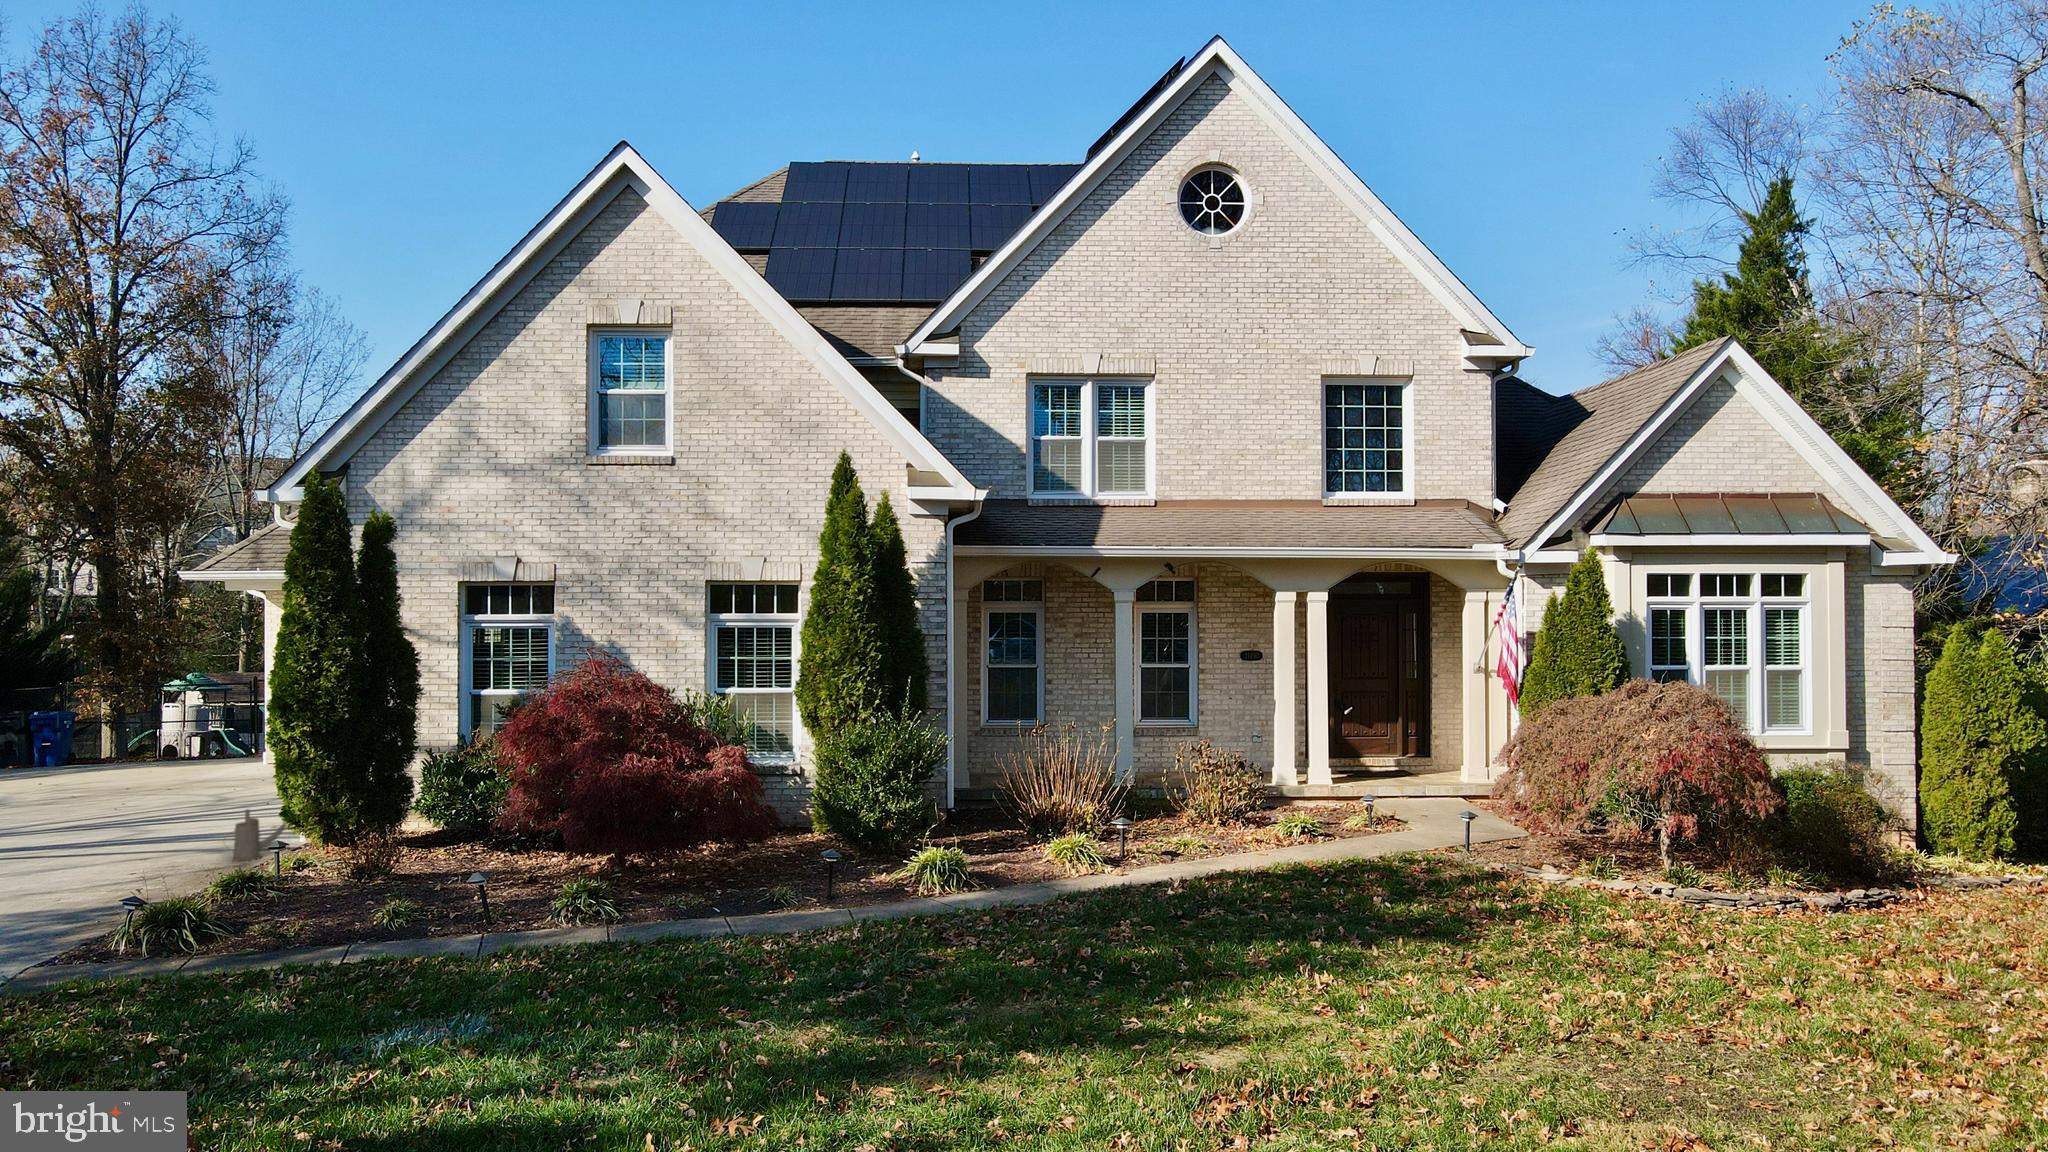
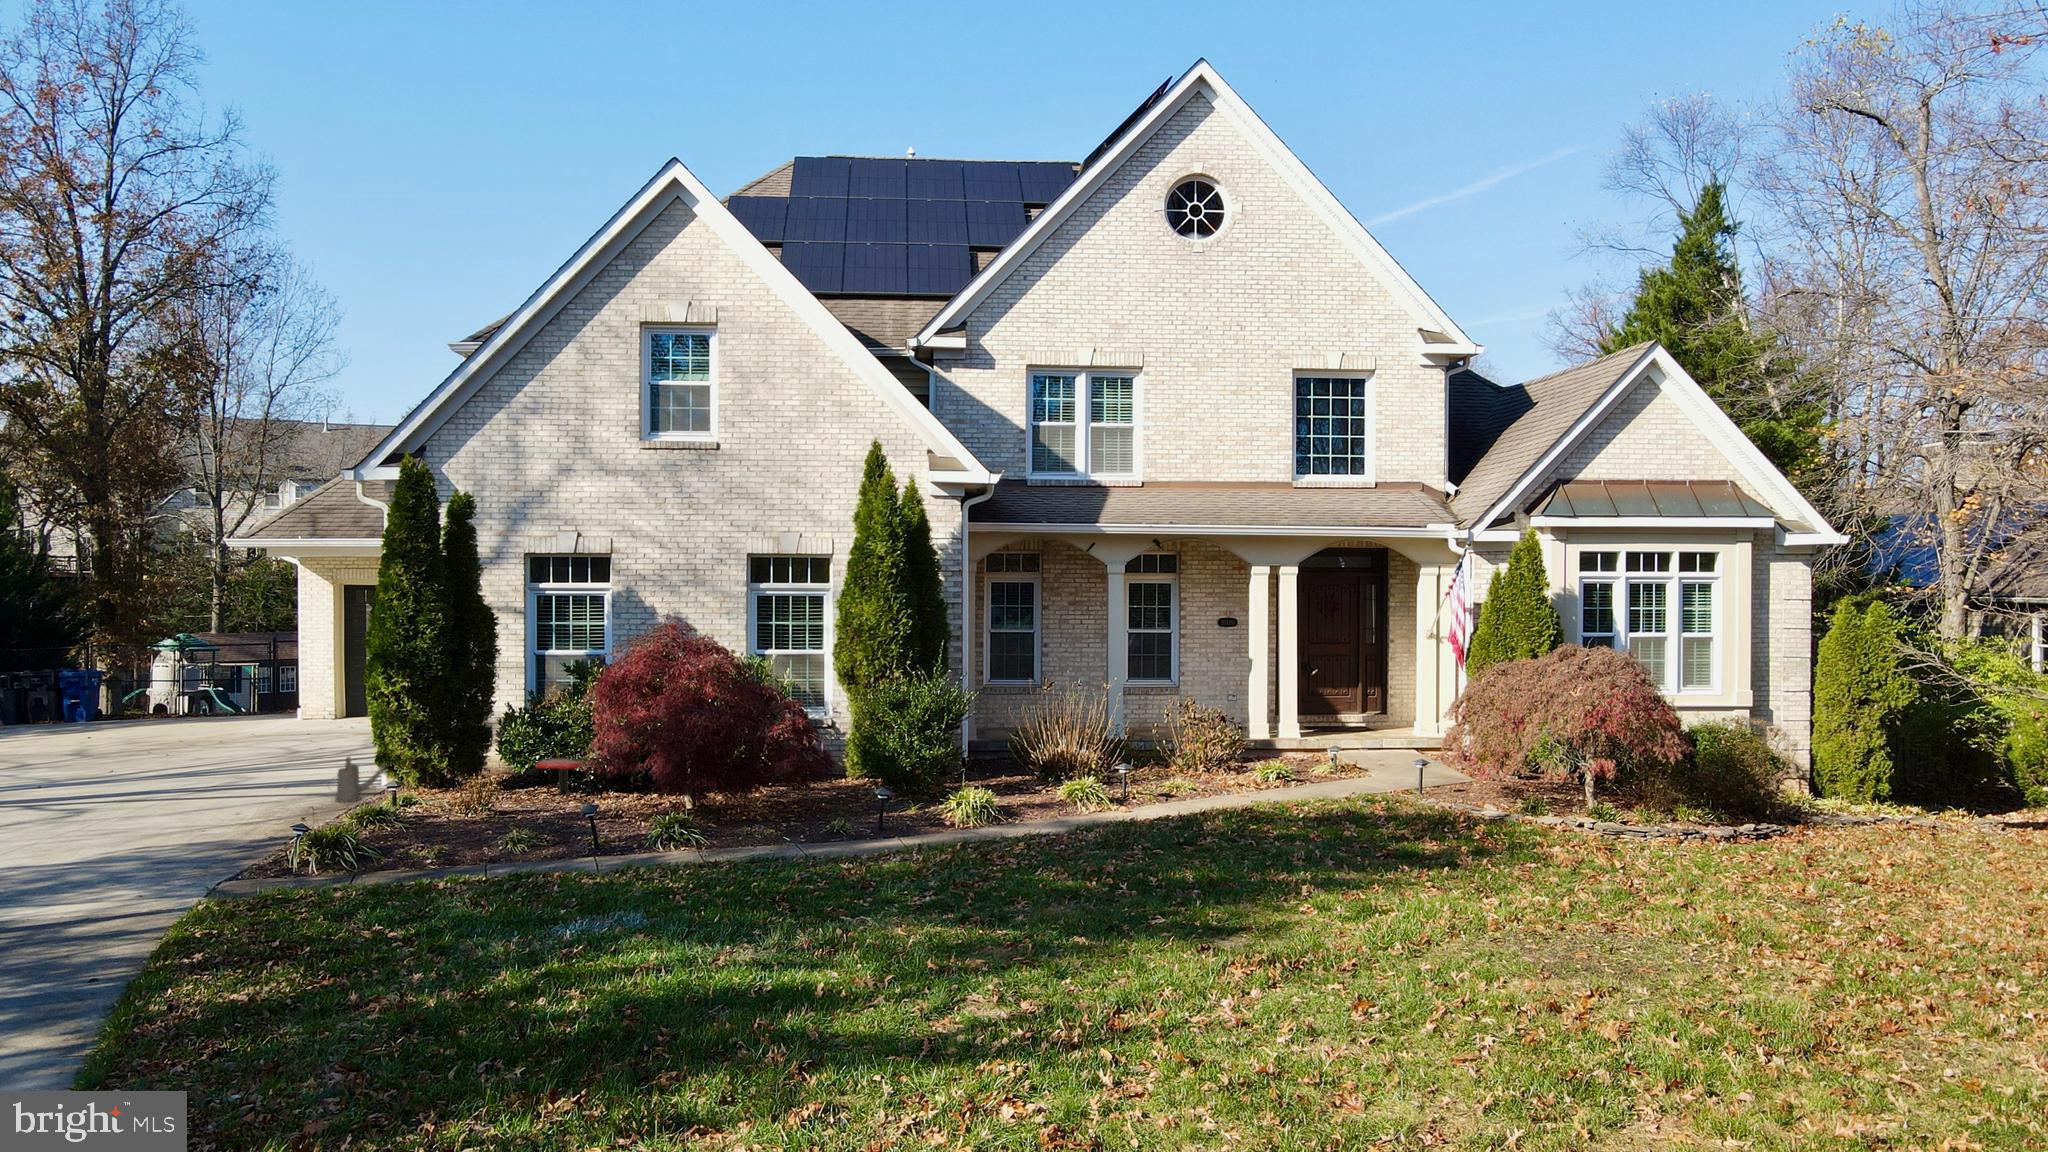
pedestal table: none [458,810,522,853] -> present [536,759,585,795]

